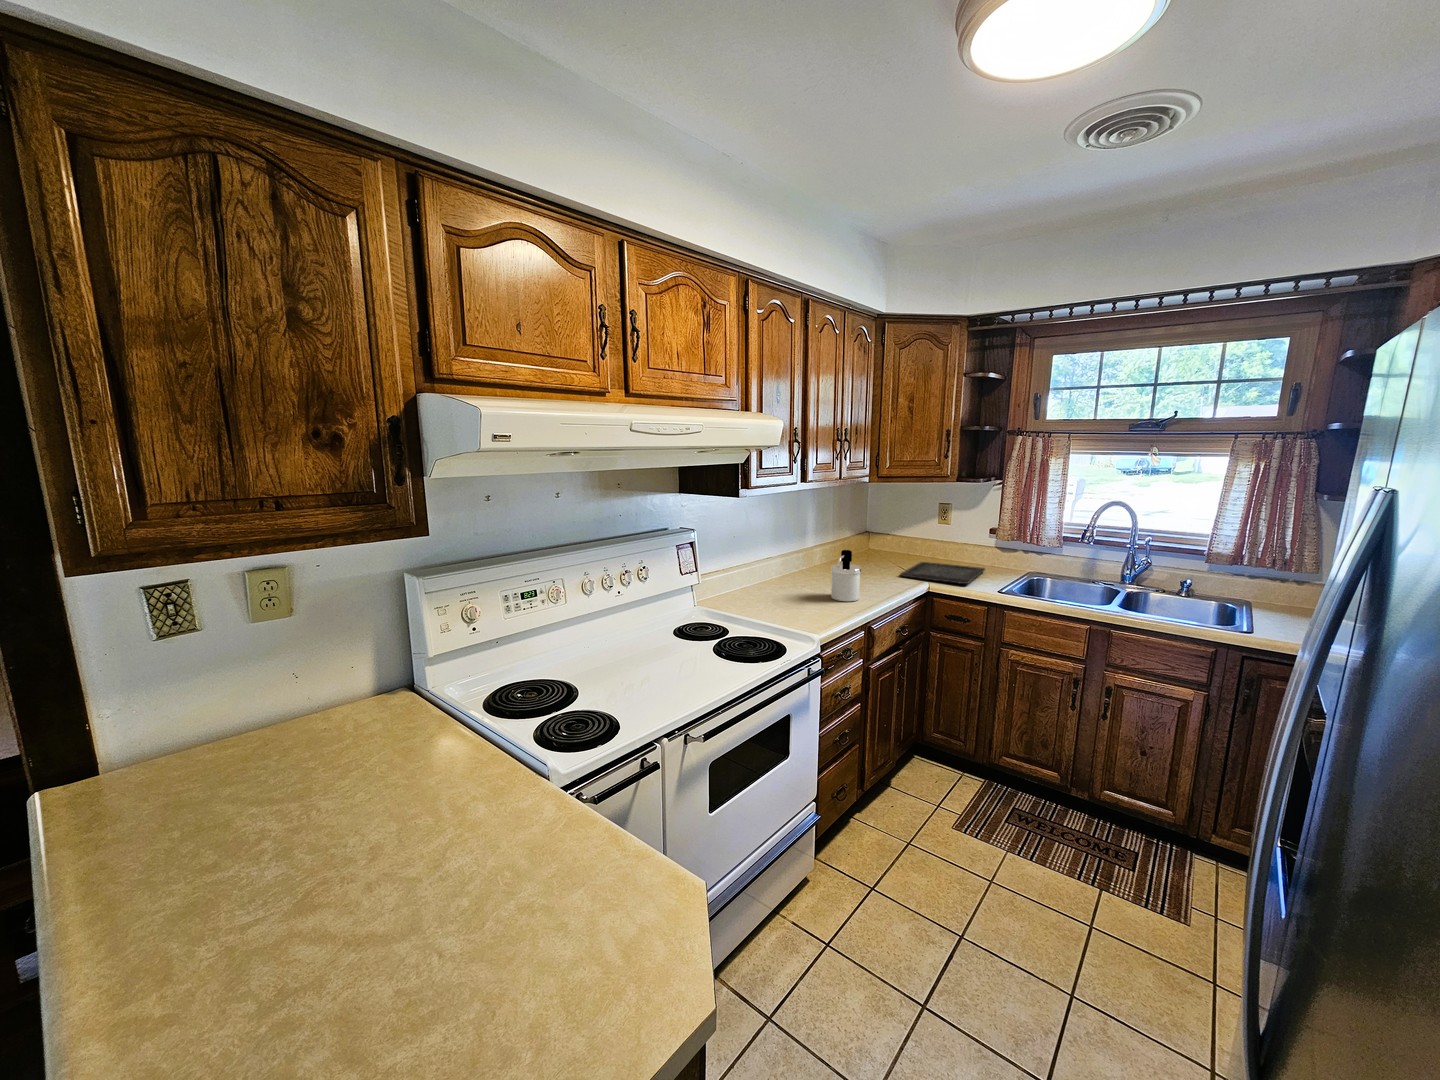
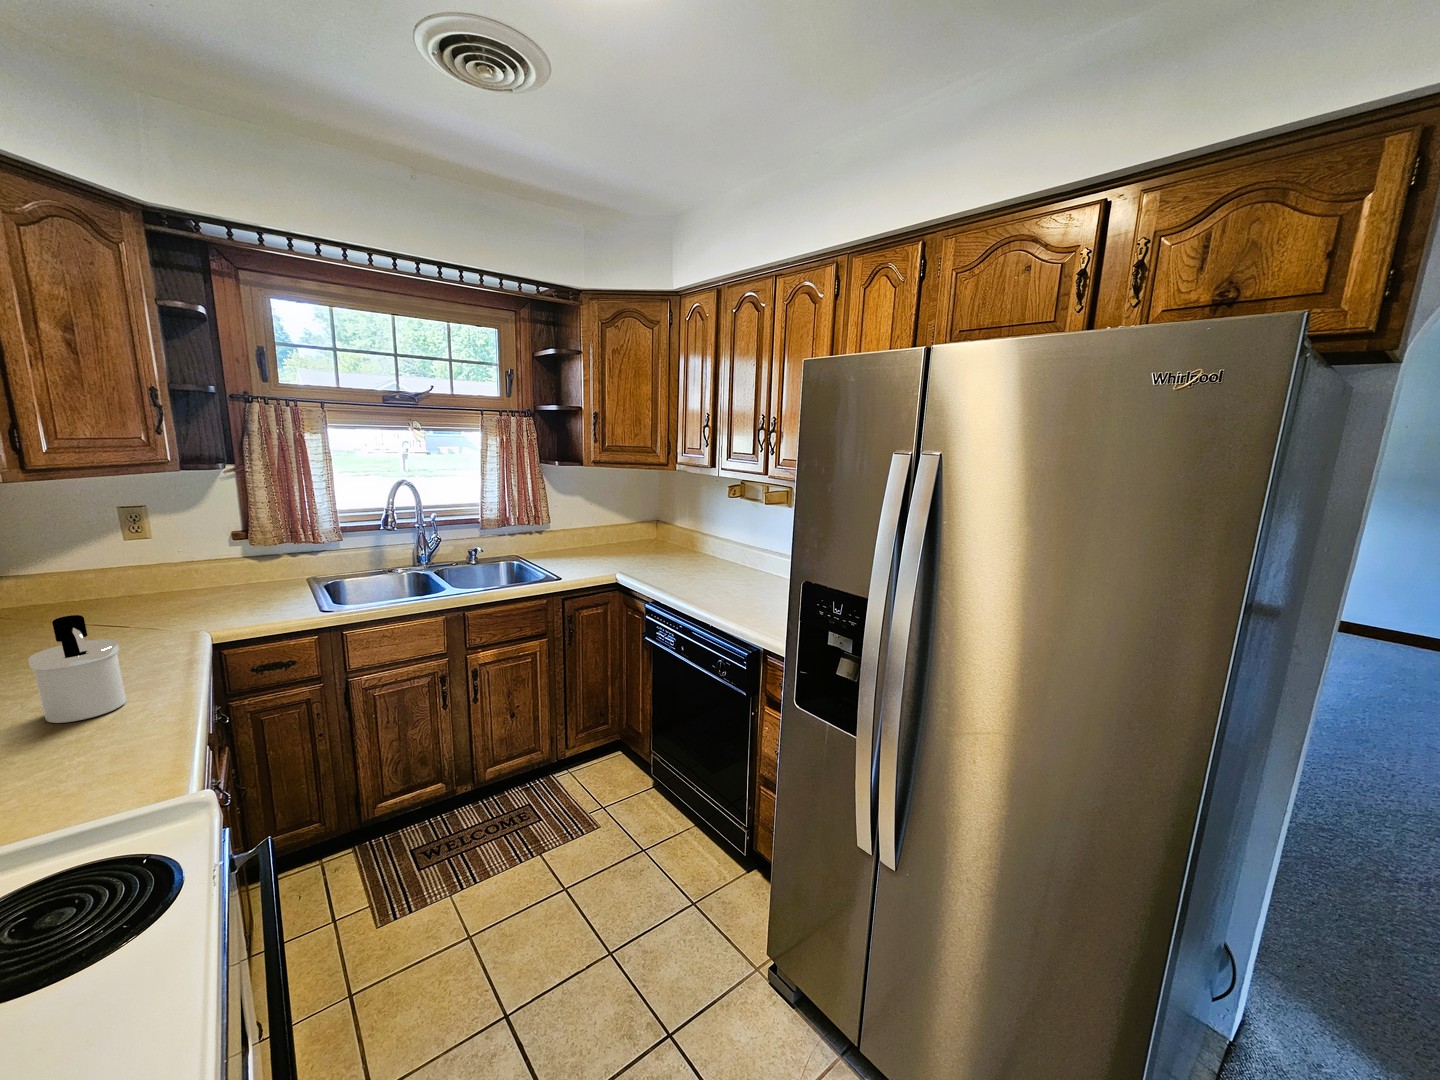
tray: present [901,562,985,584] -> none [129,590,271,638]

